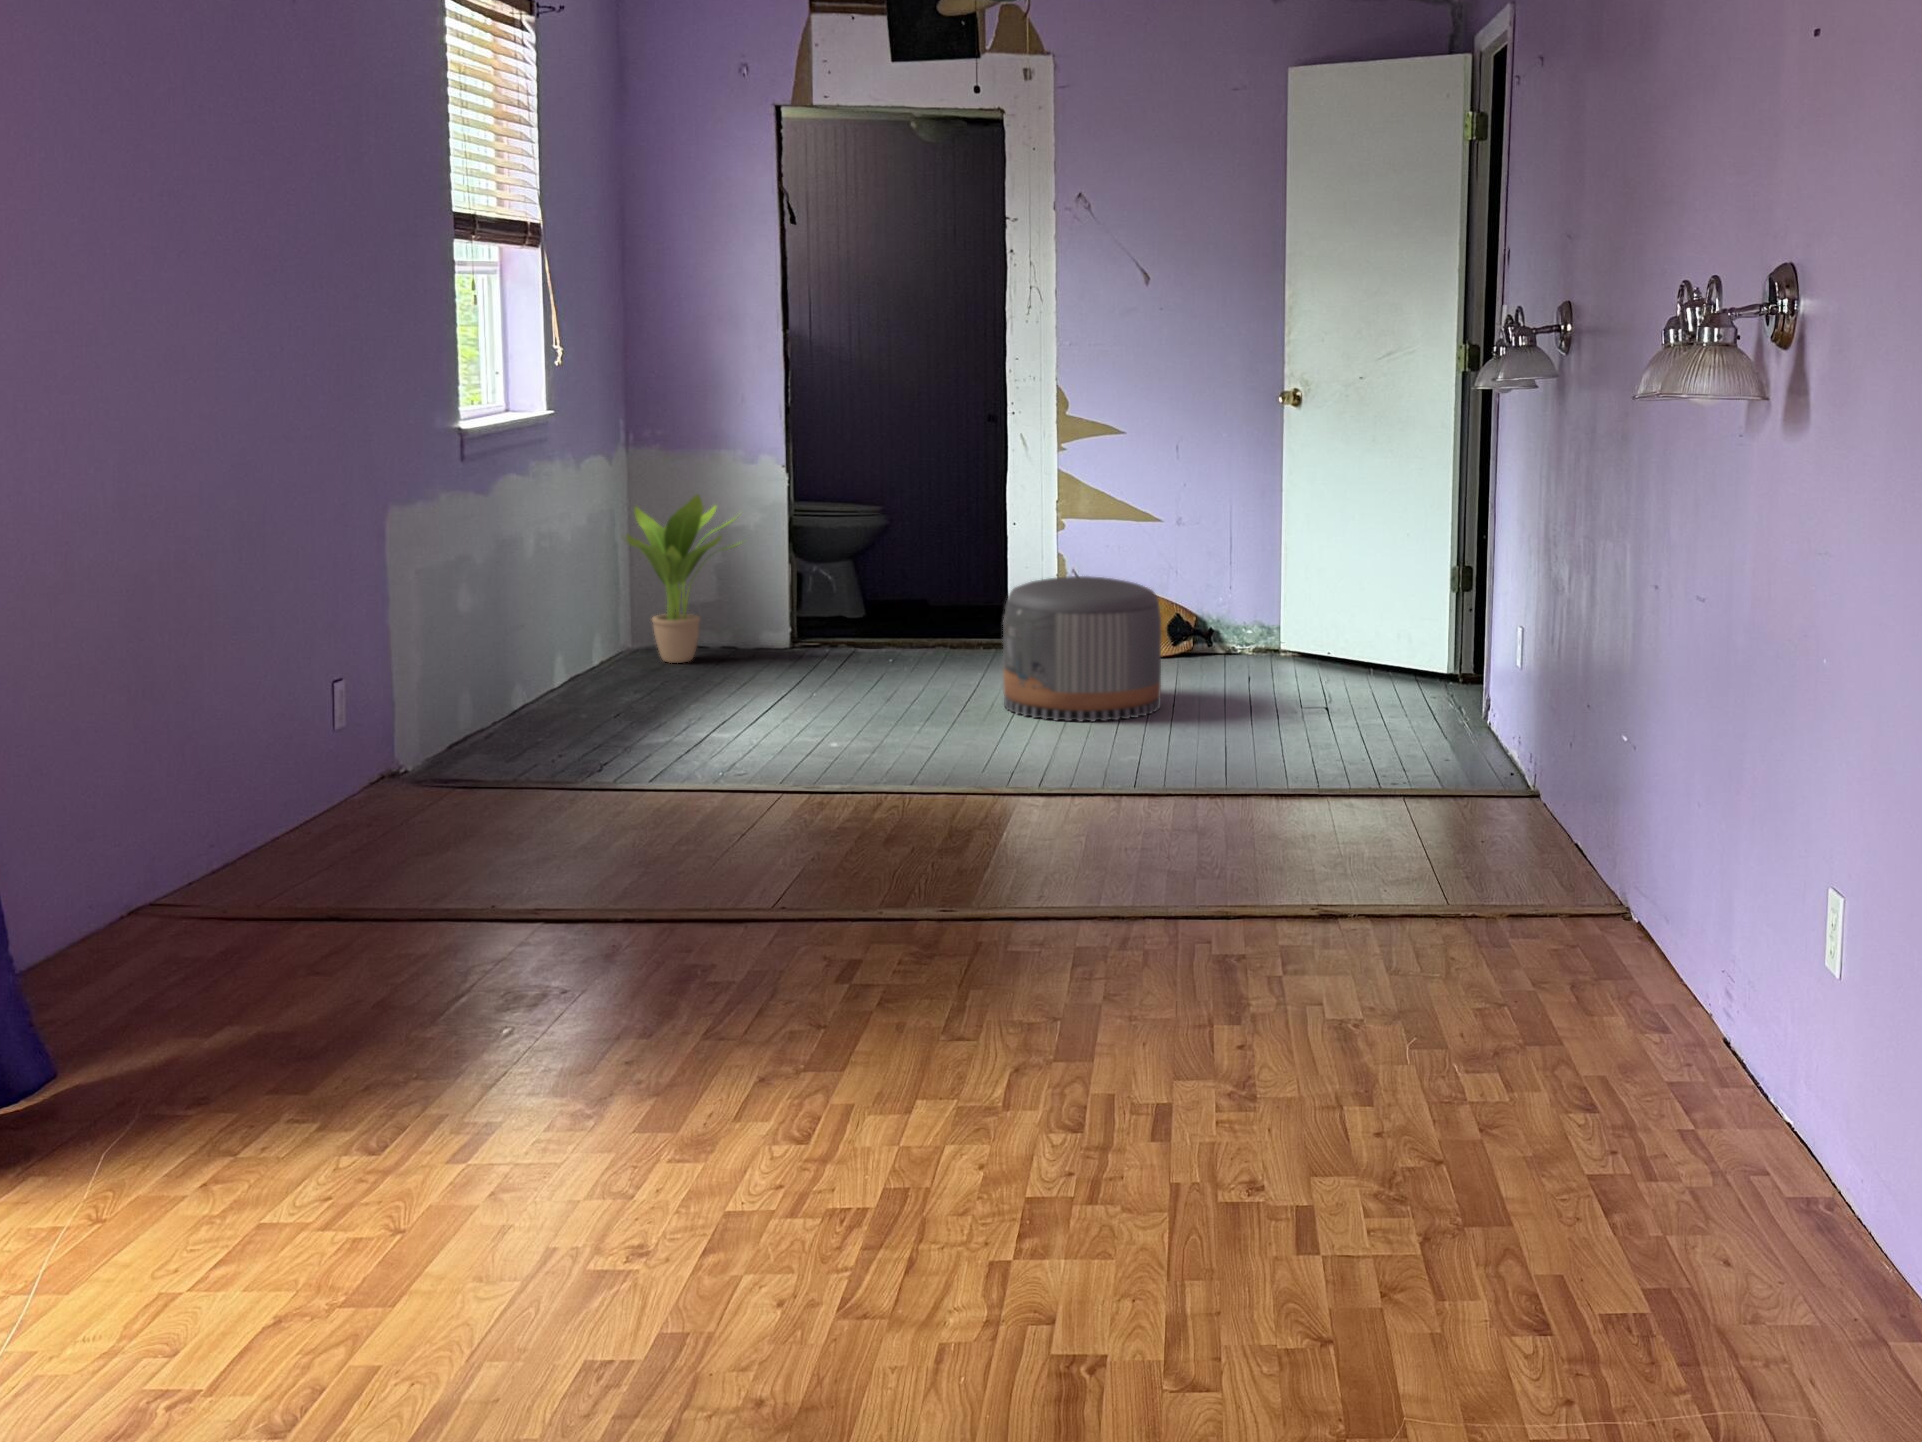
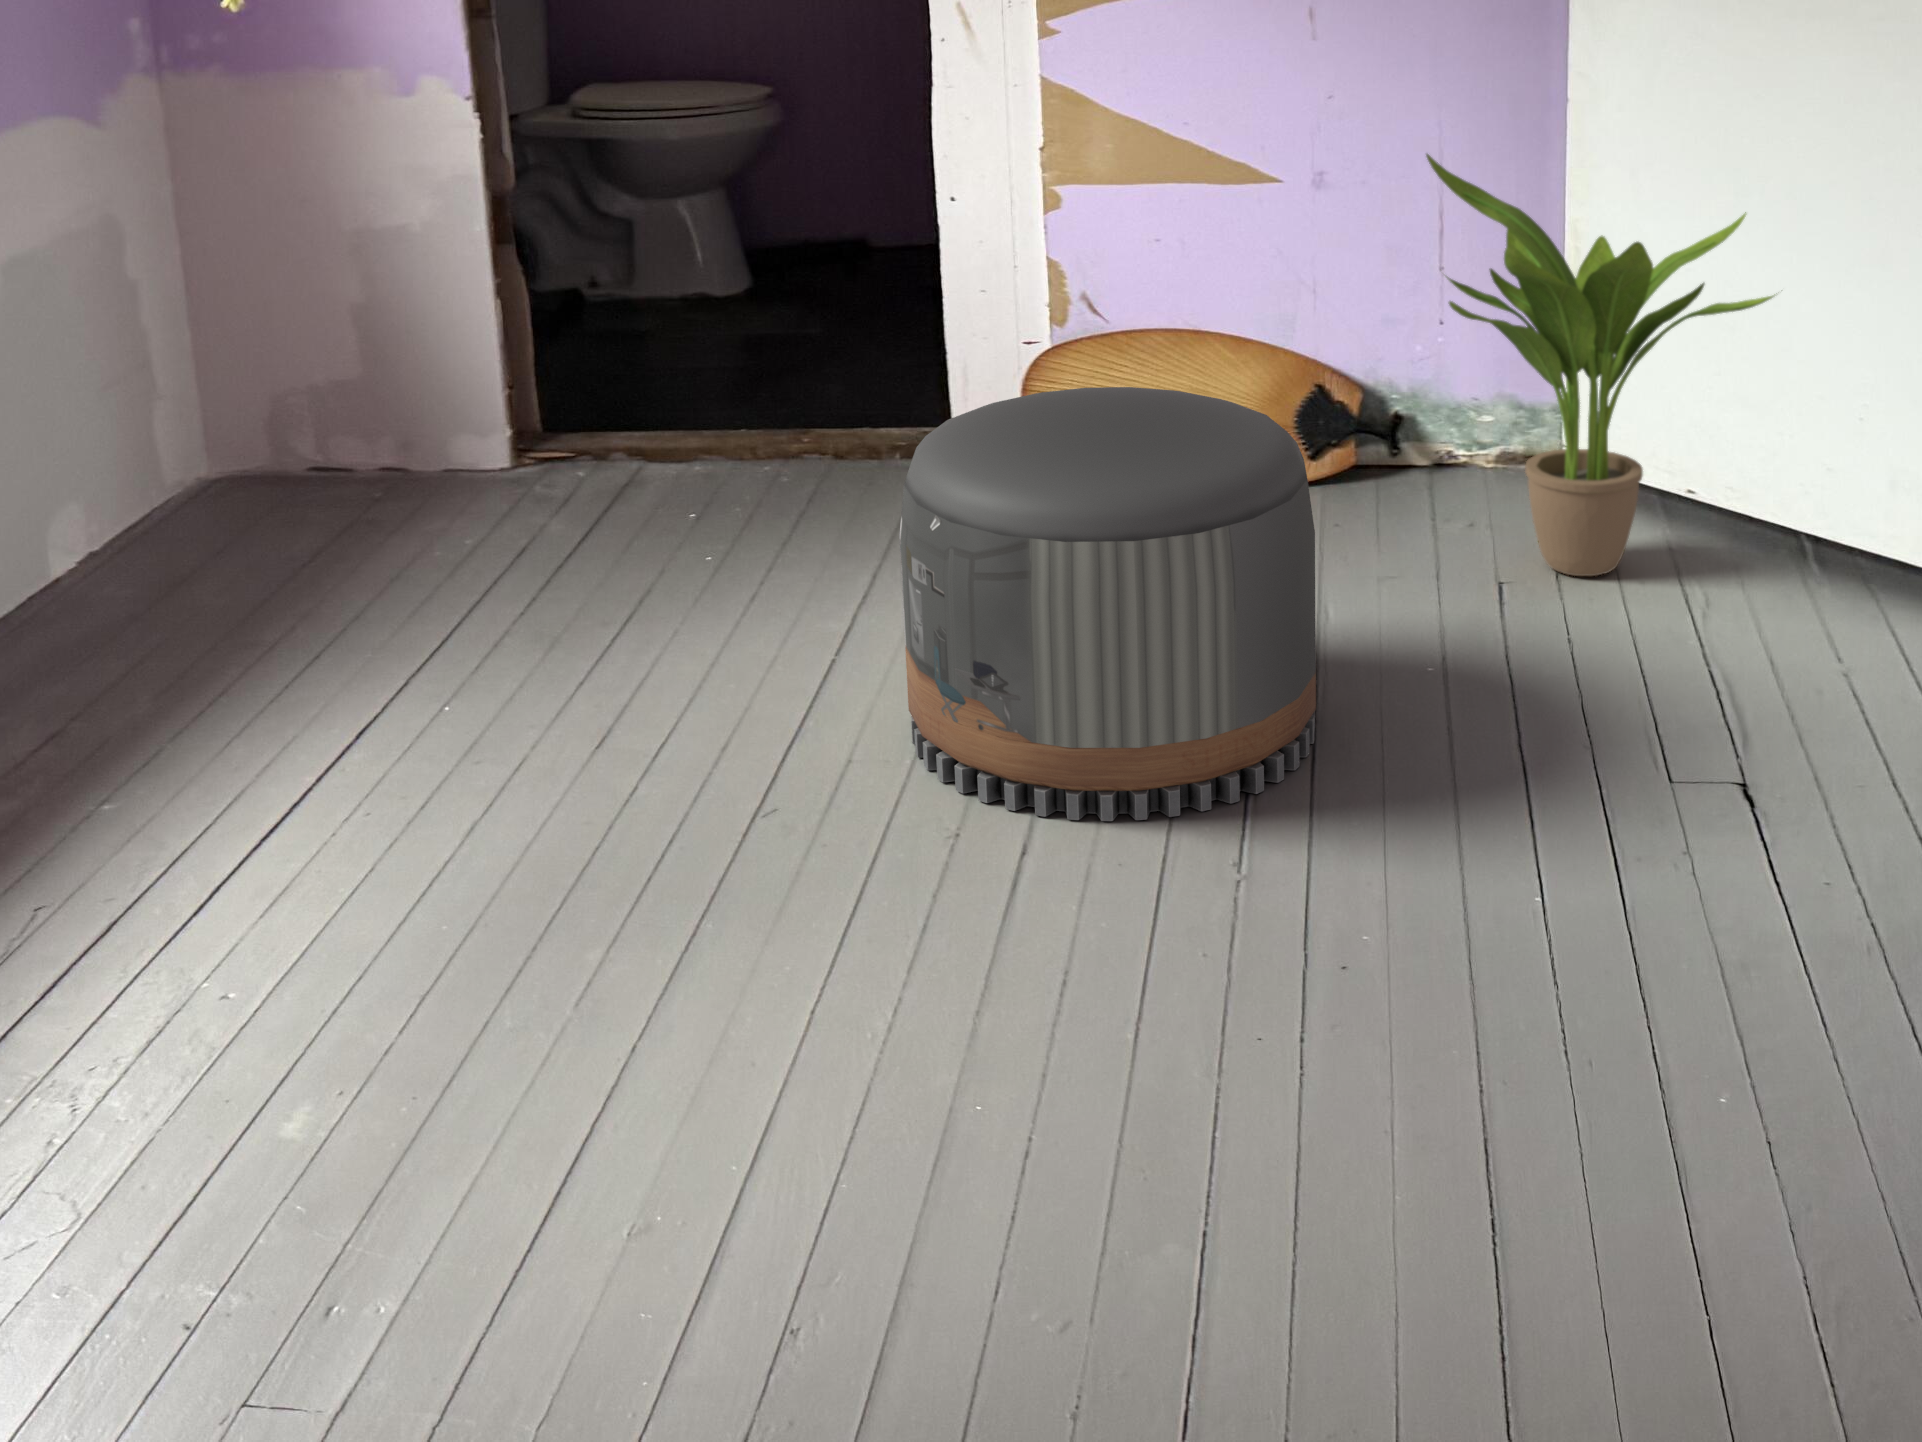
potted plant: present [626,495,738,663] -> present [1426,154,1775,576]

